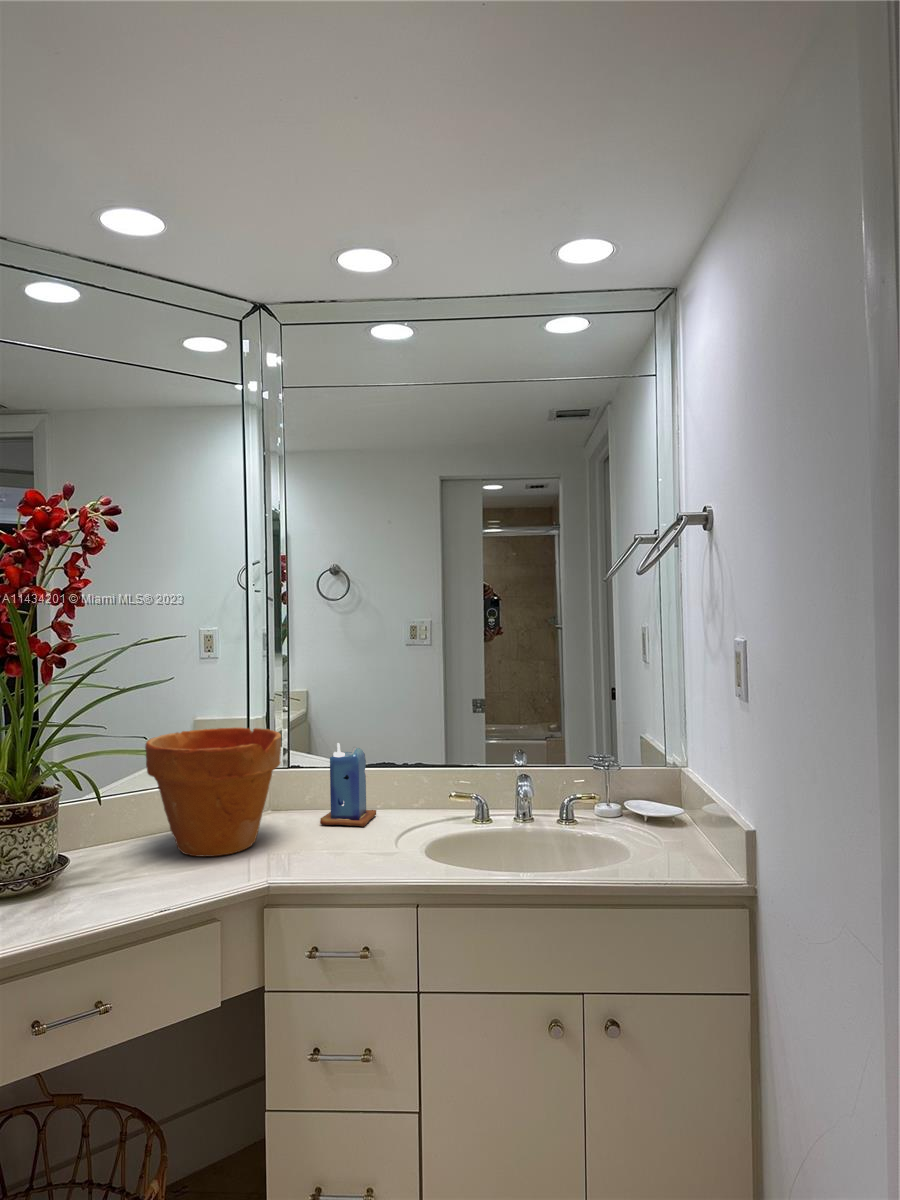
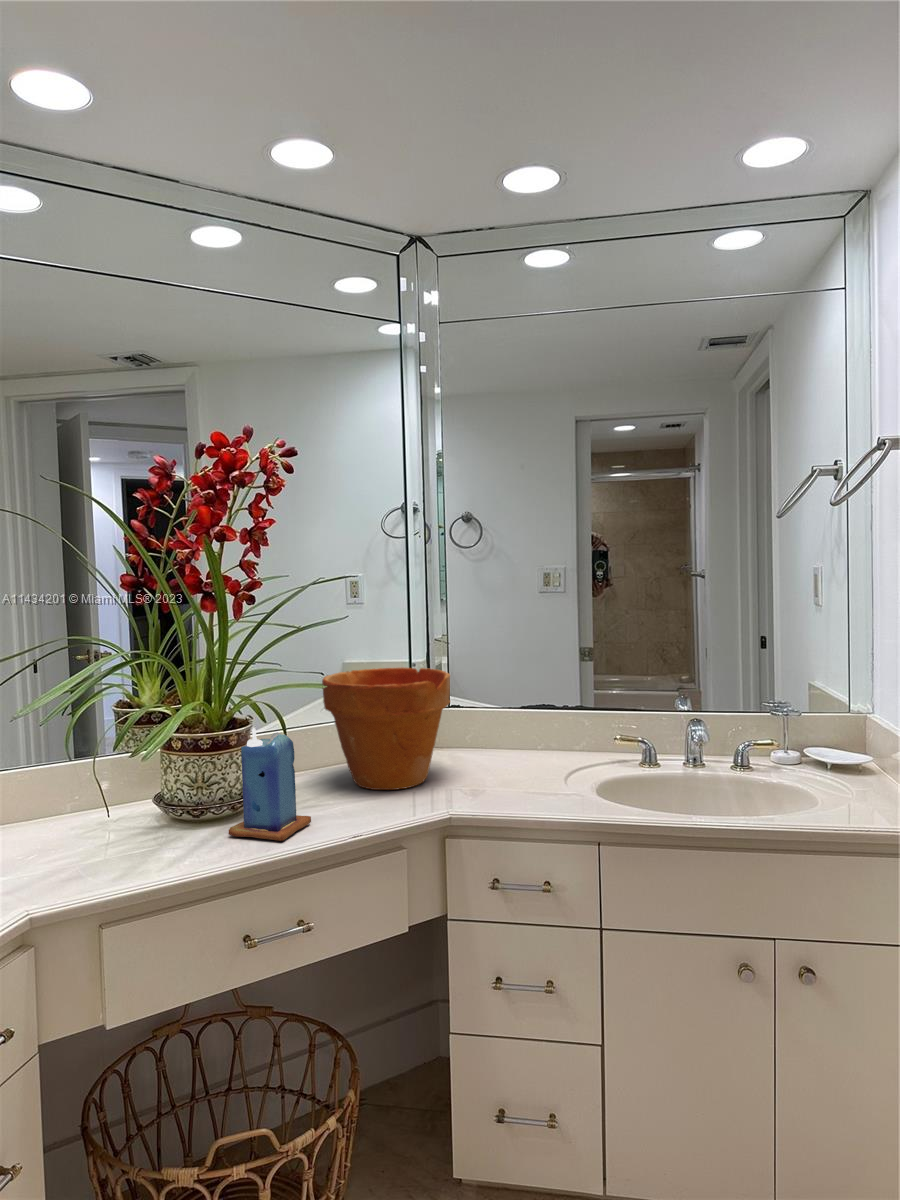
candle: present [320,743,376,826] -> present [228,728,311,841]

